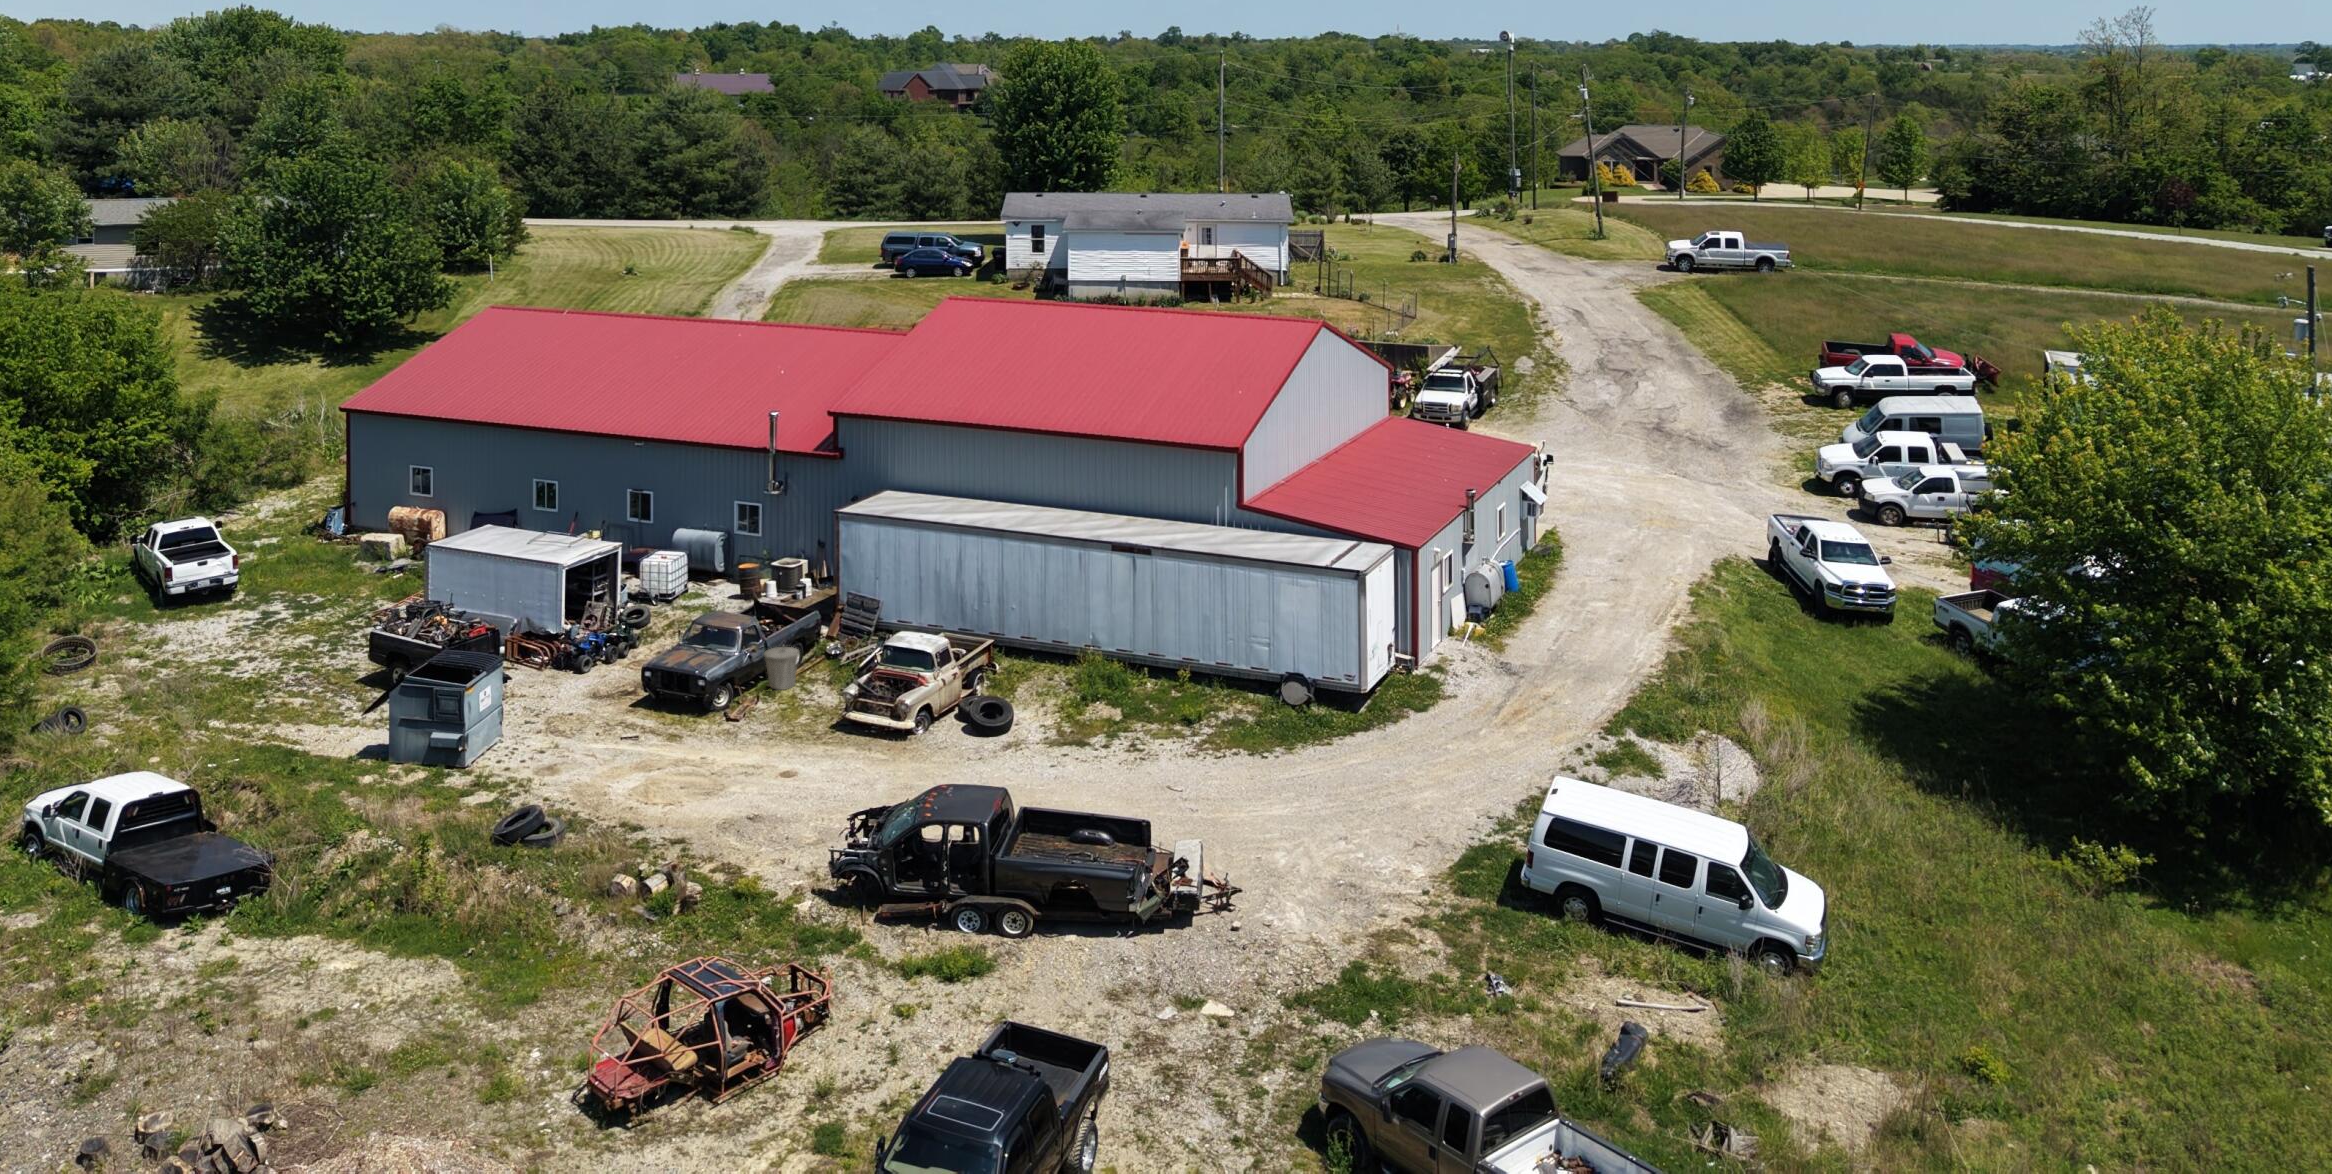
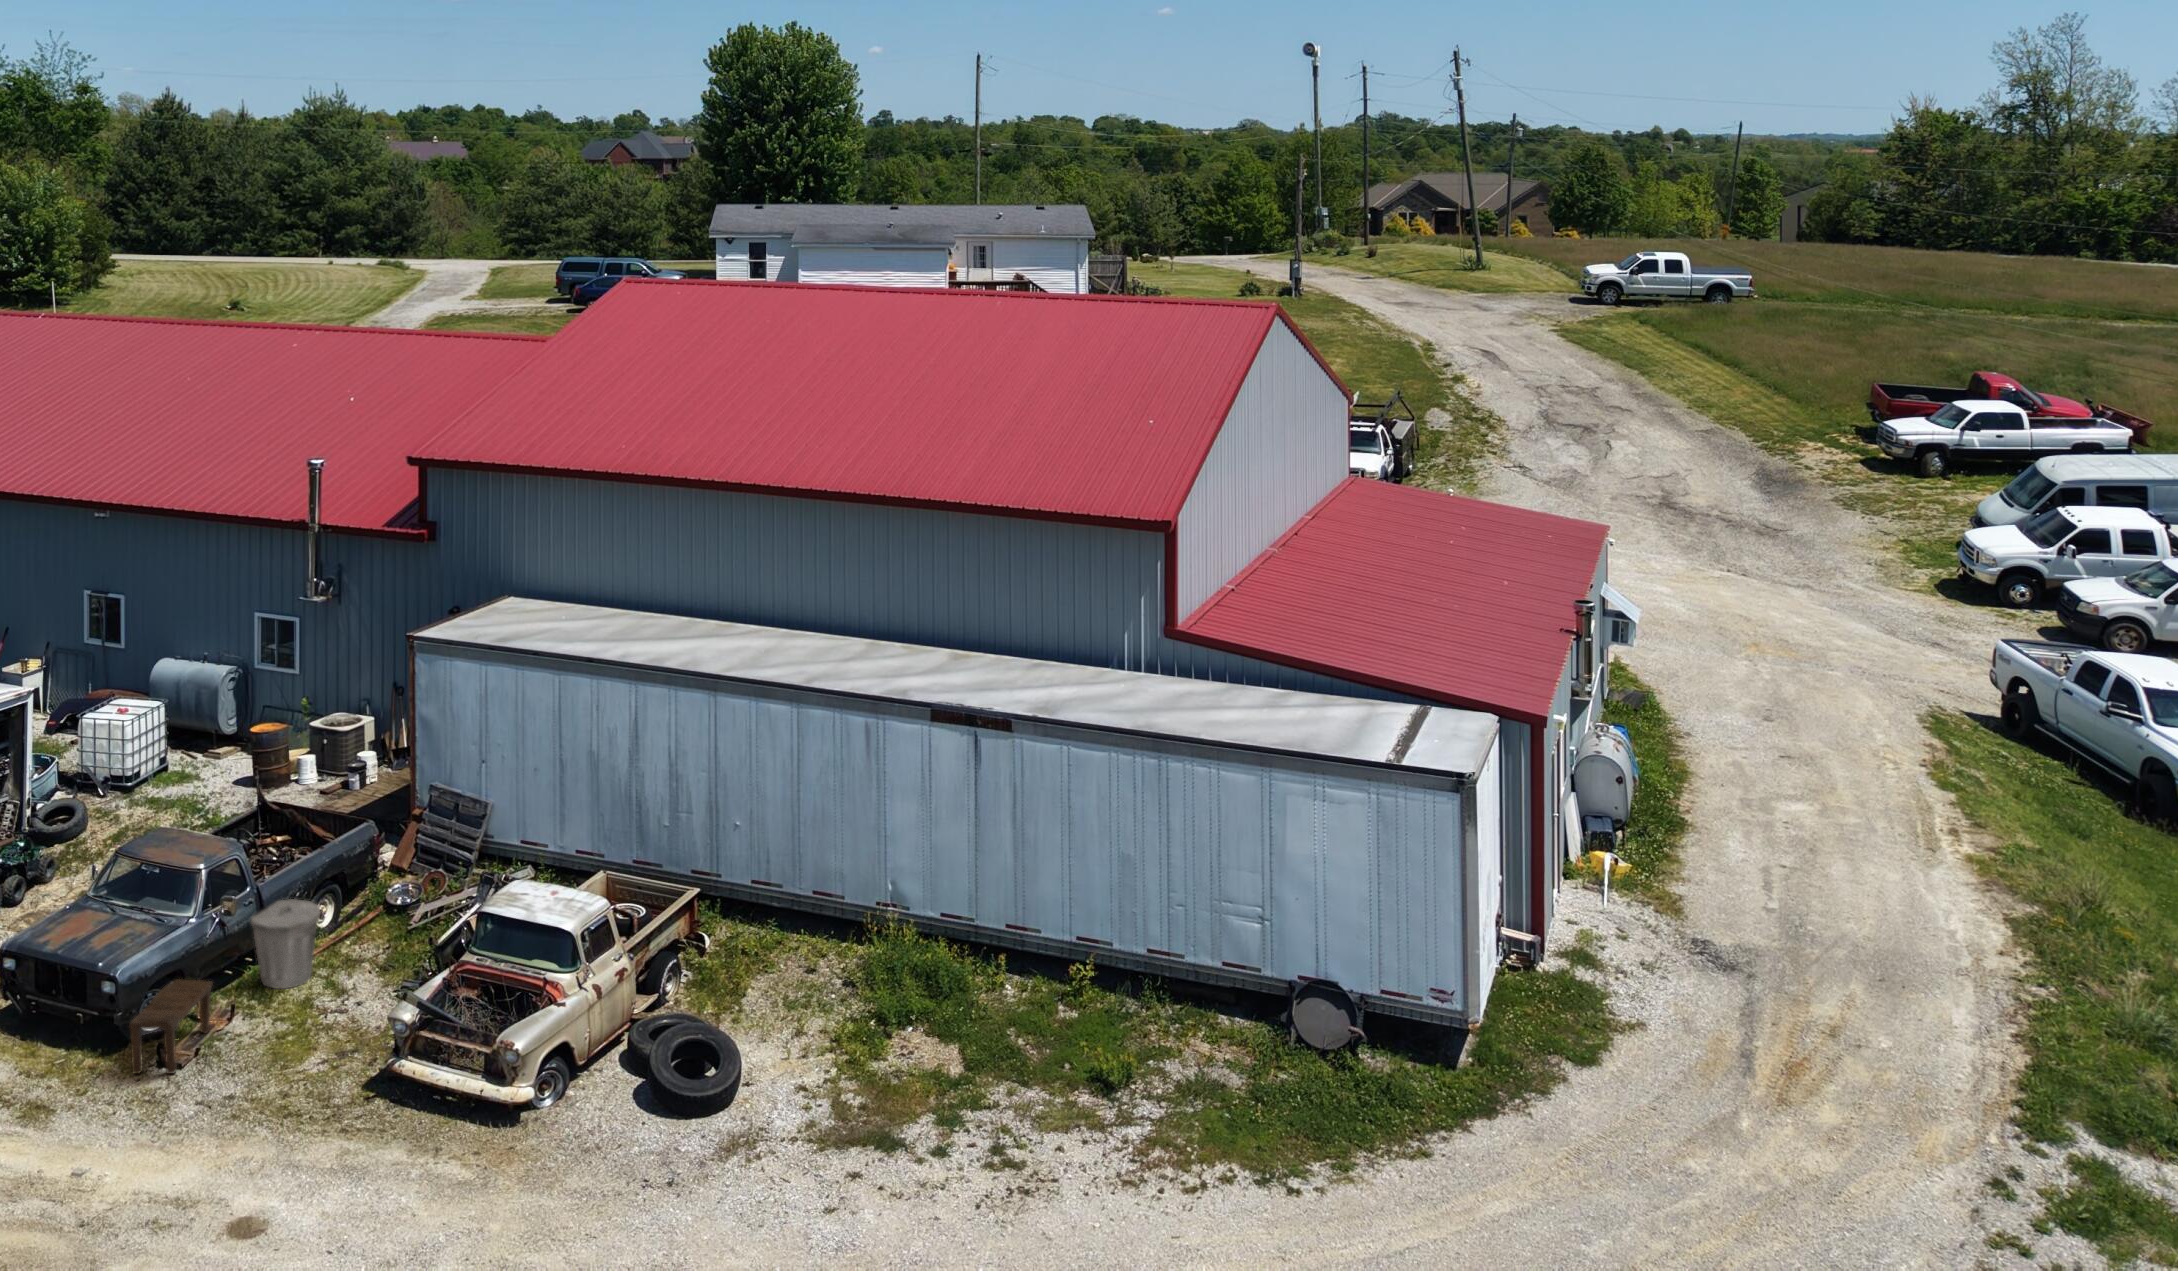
bench: none [716,681,751,723] -> present [129,979,212,1074]

